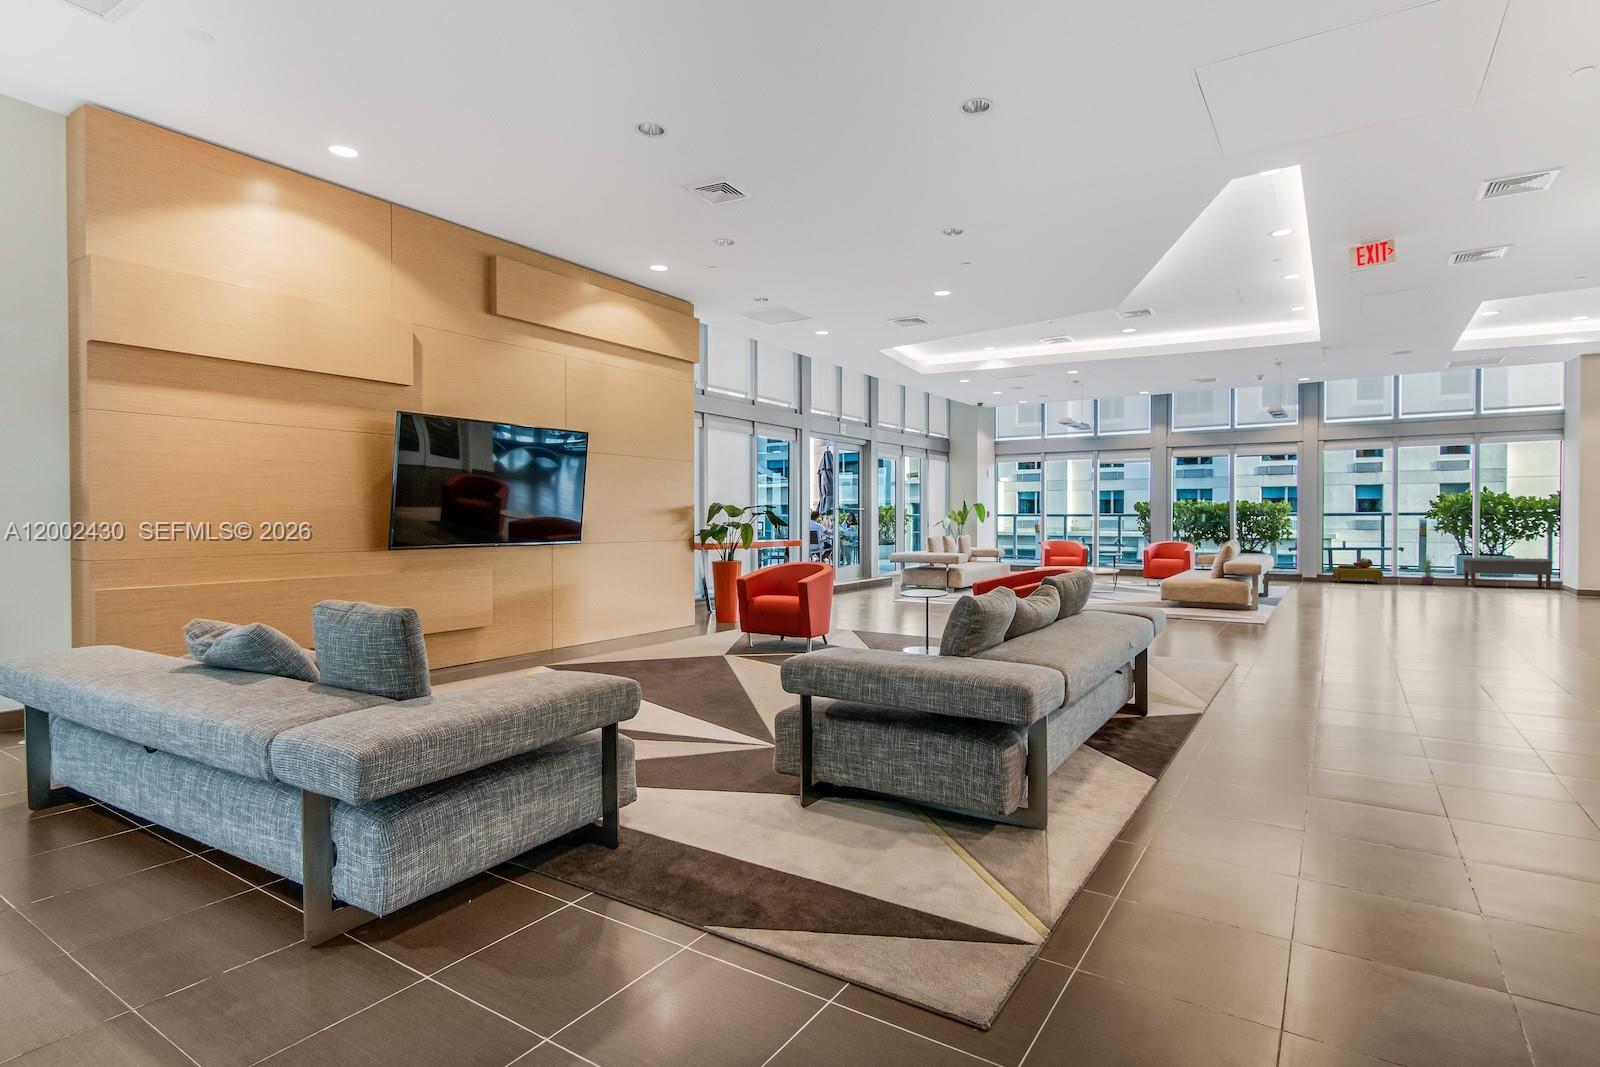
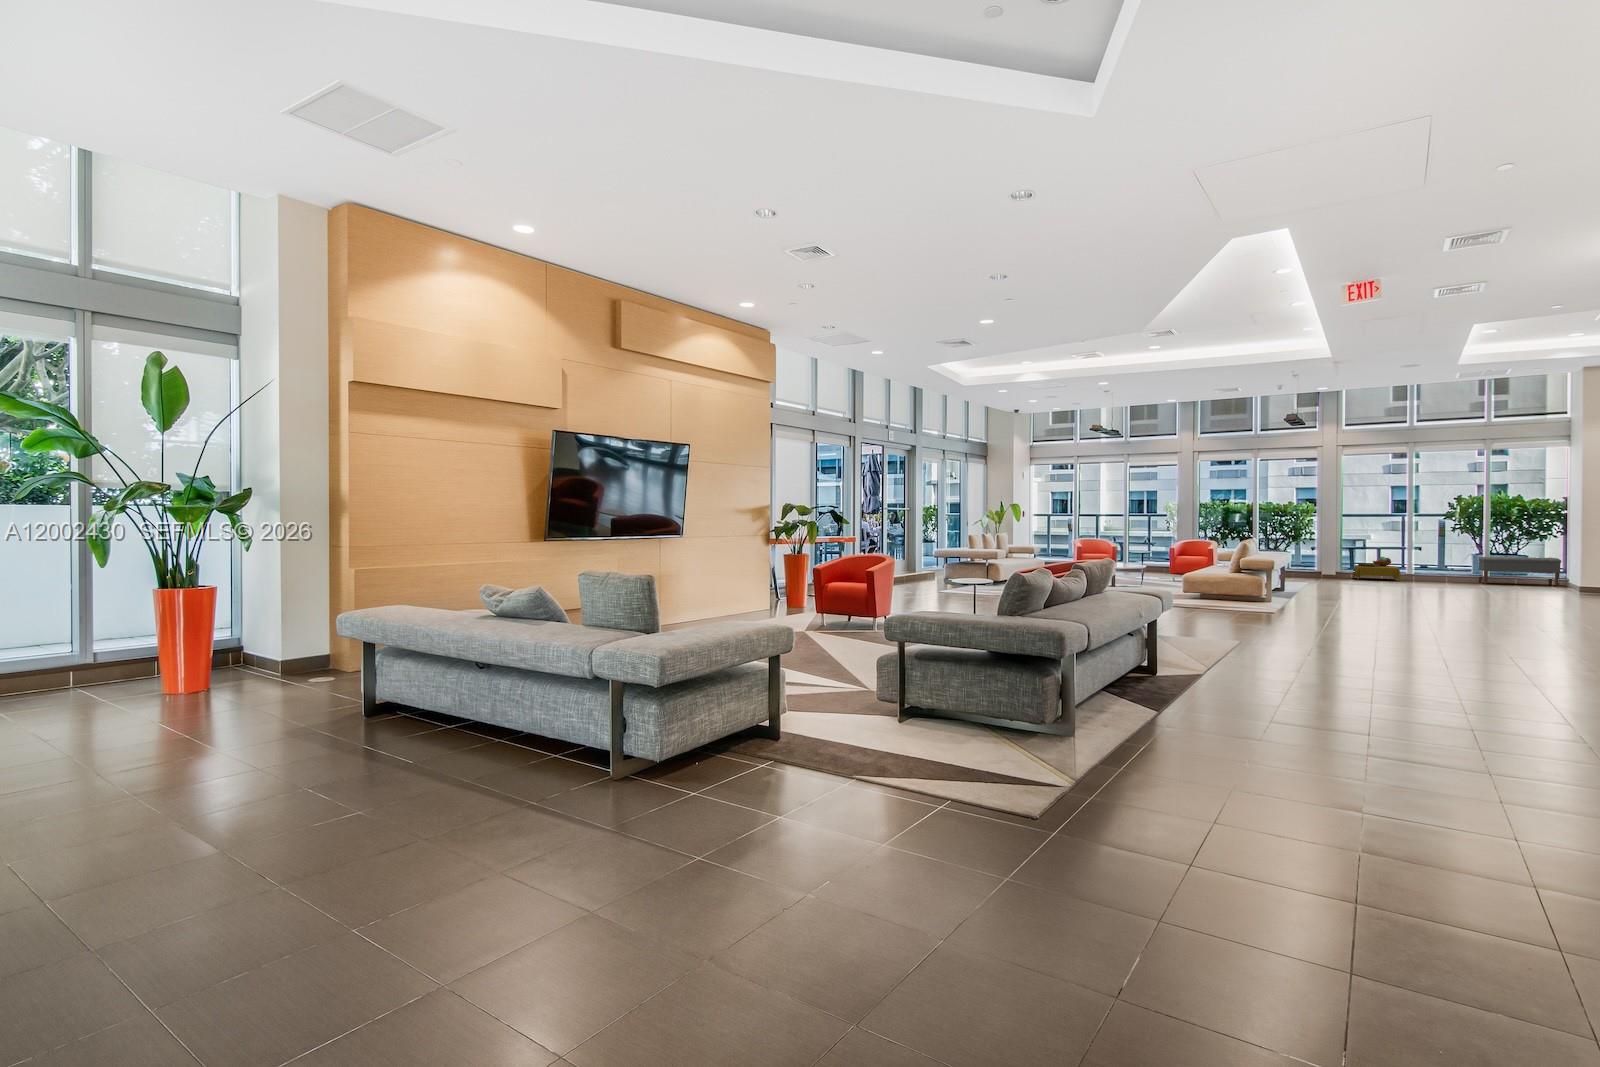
decorative plant: present [1421,556,1435,585] -> none [1424,554,1462,582]

